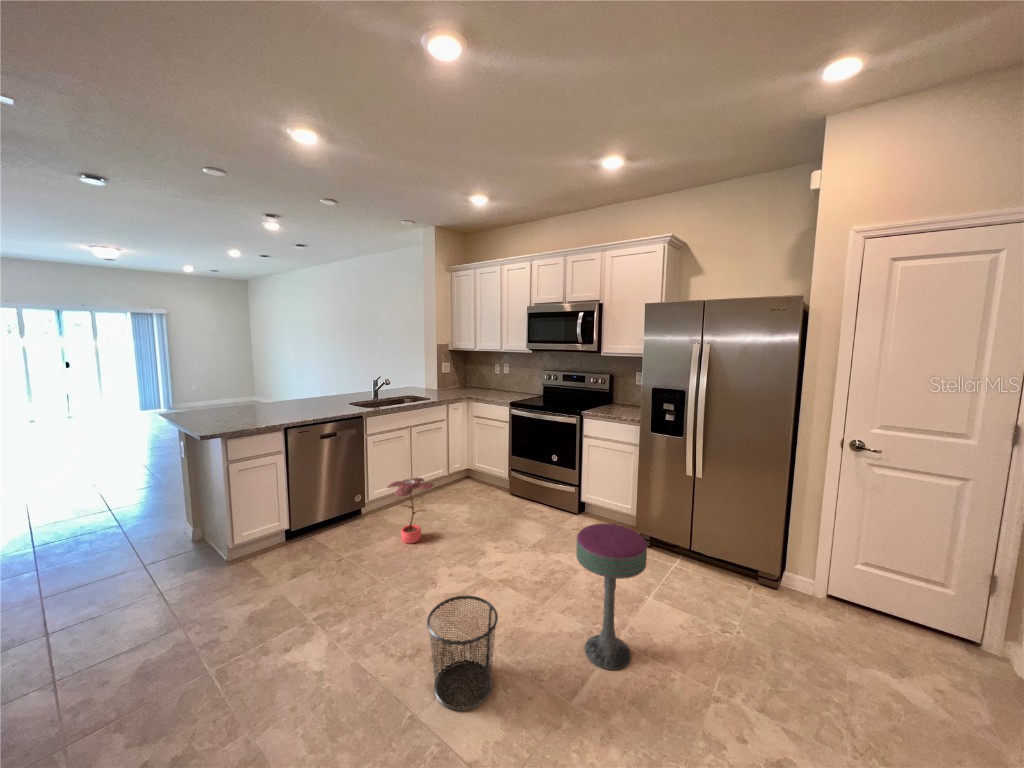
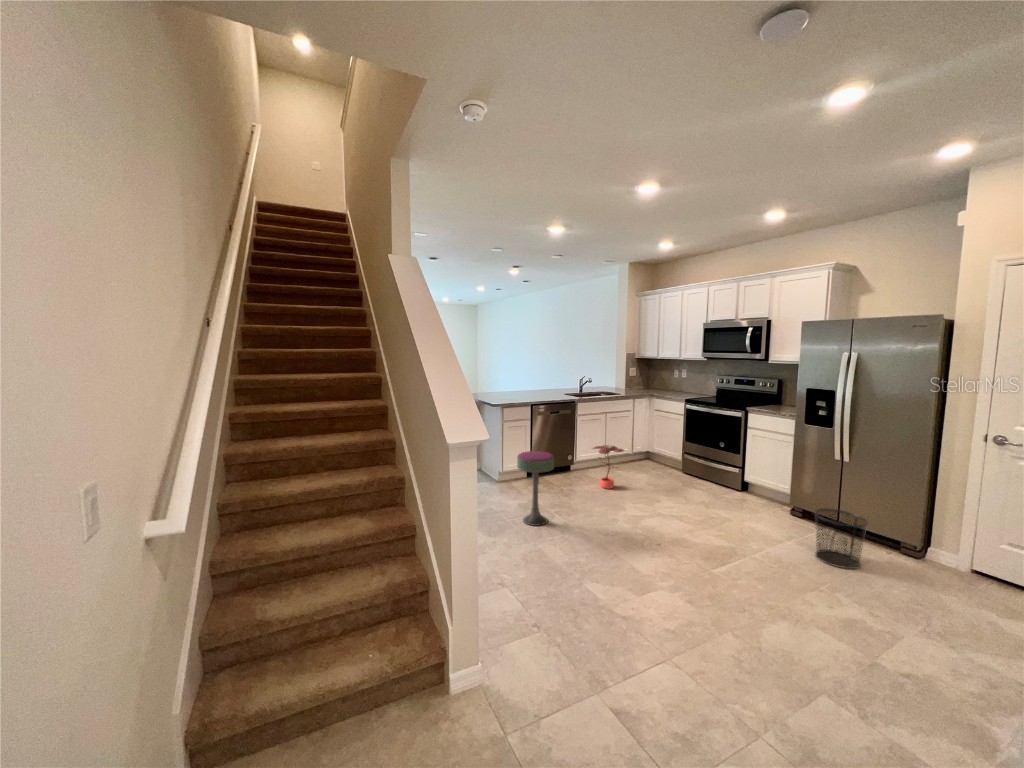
bar stool: present [576,524,647,670] -> present [517,451,554,526]
waste bin: present [427,596,498,710] -> present [815,509,868,569]

